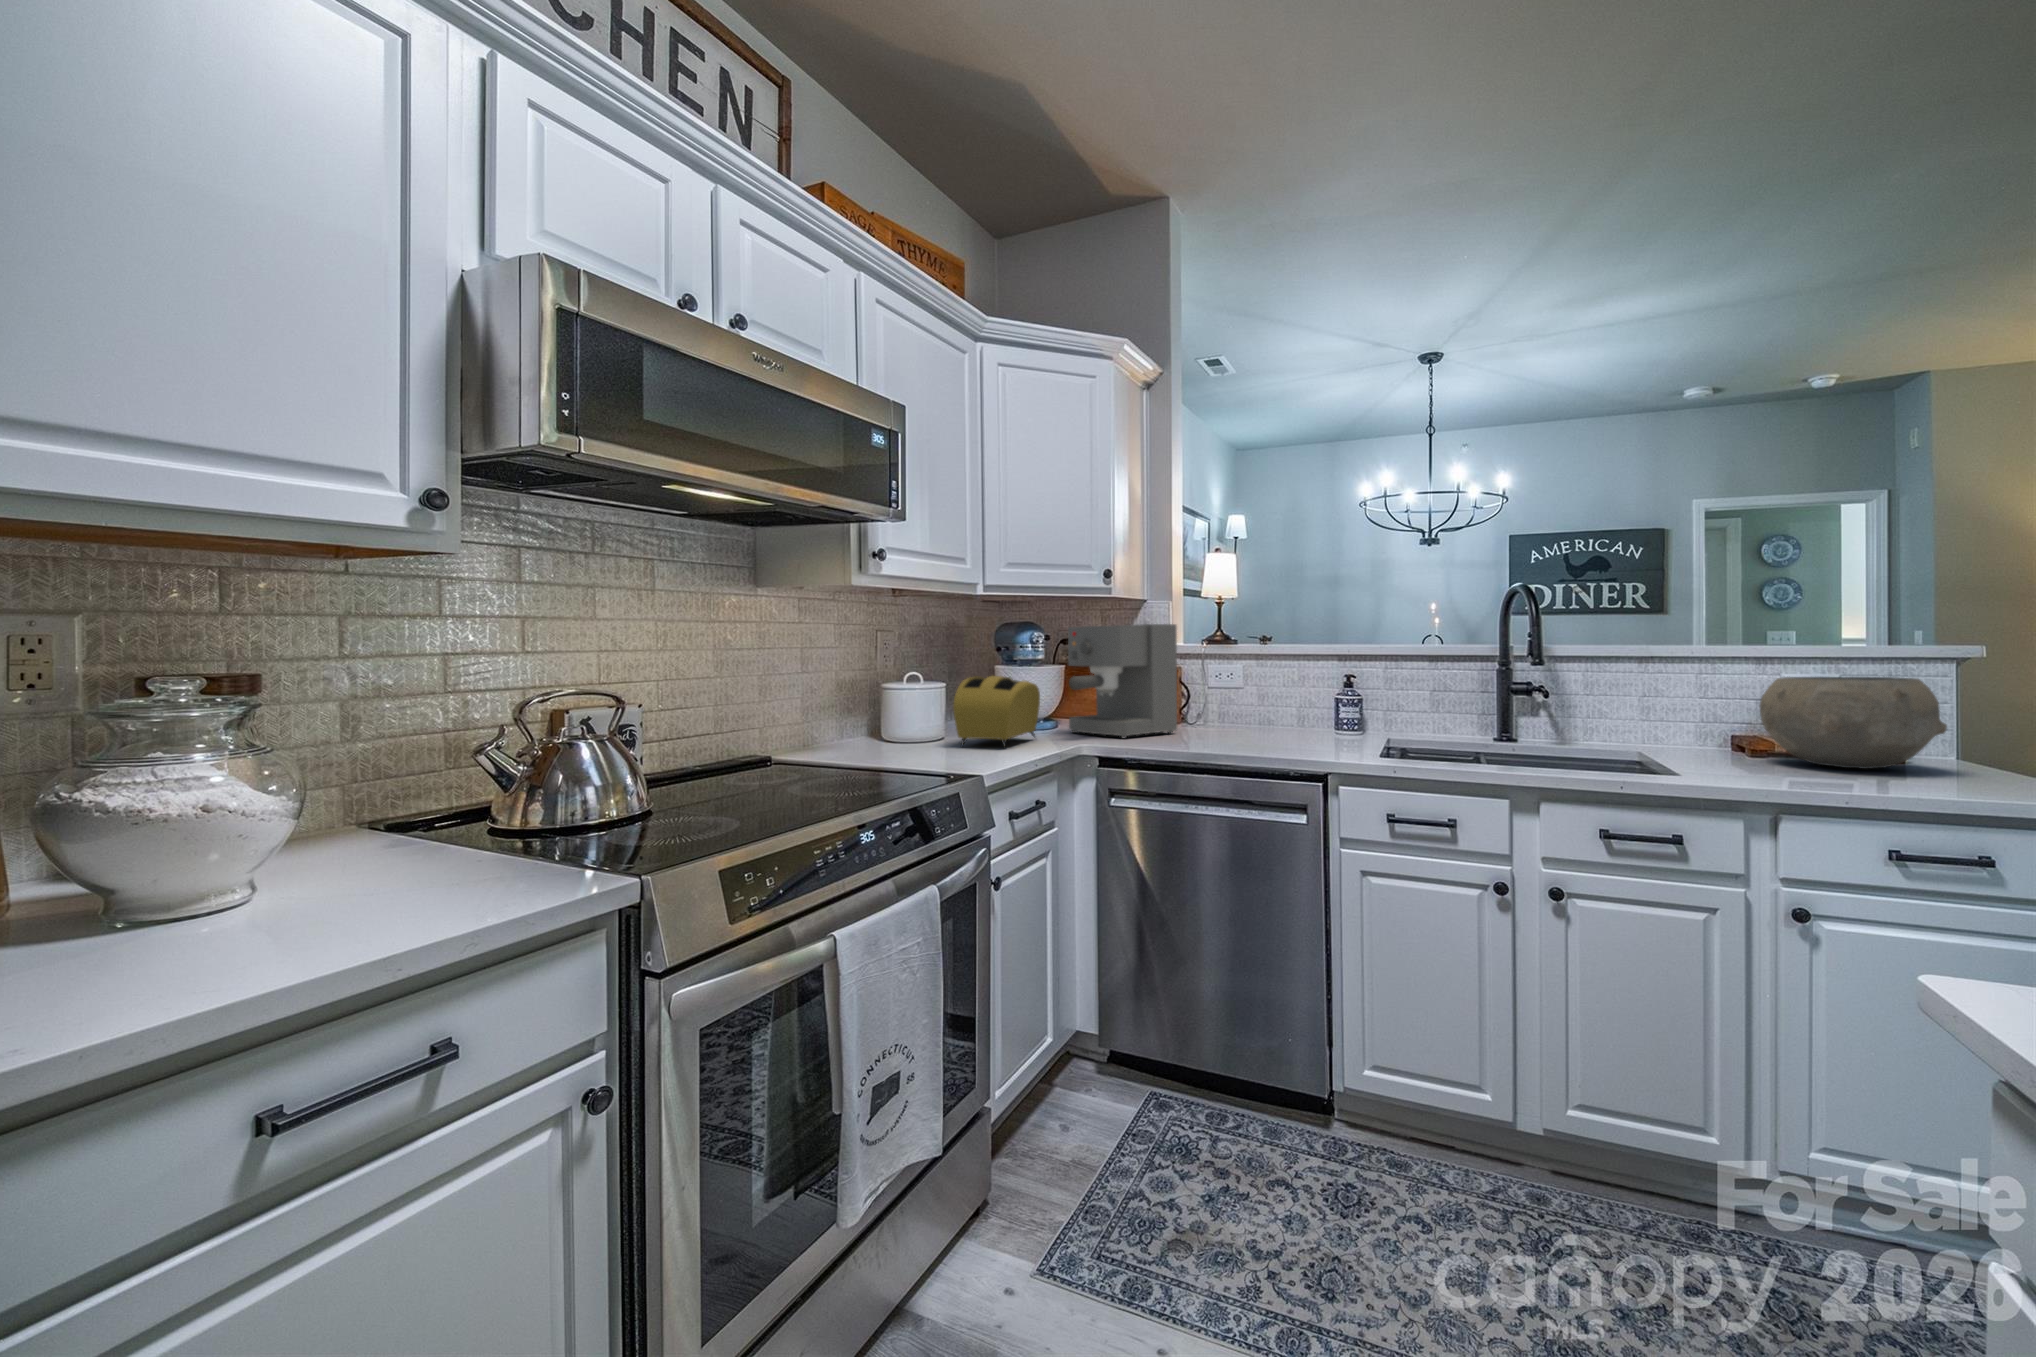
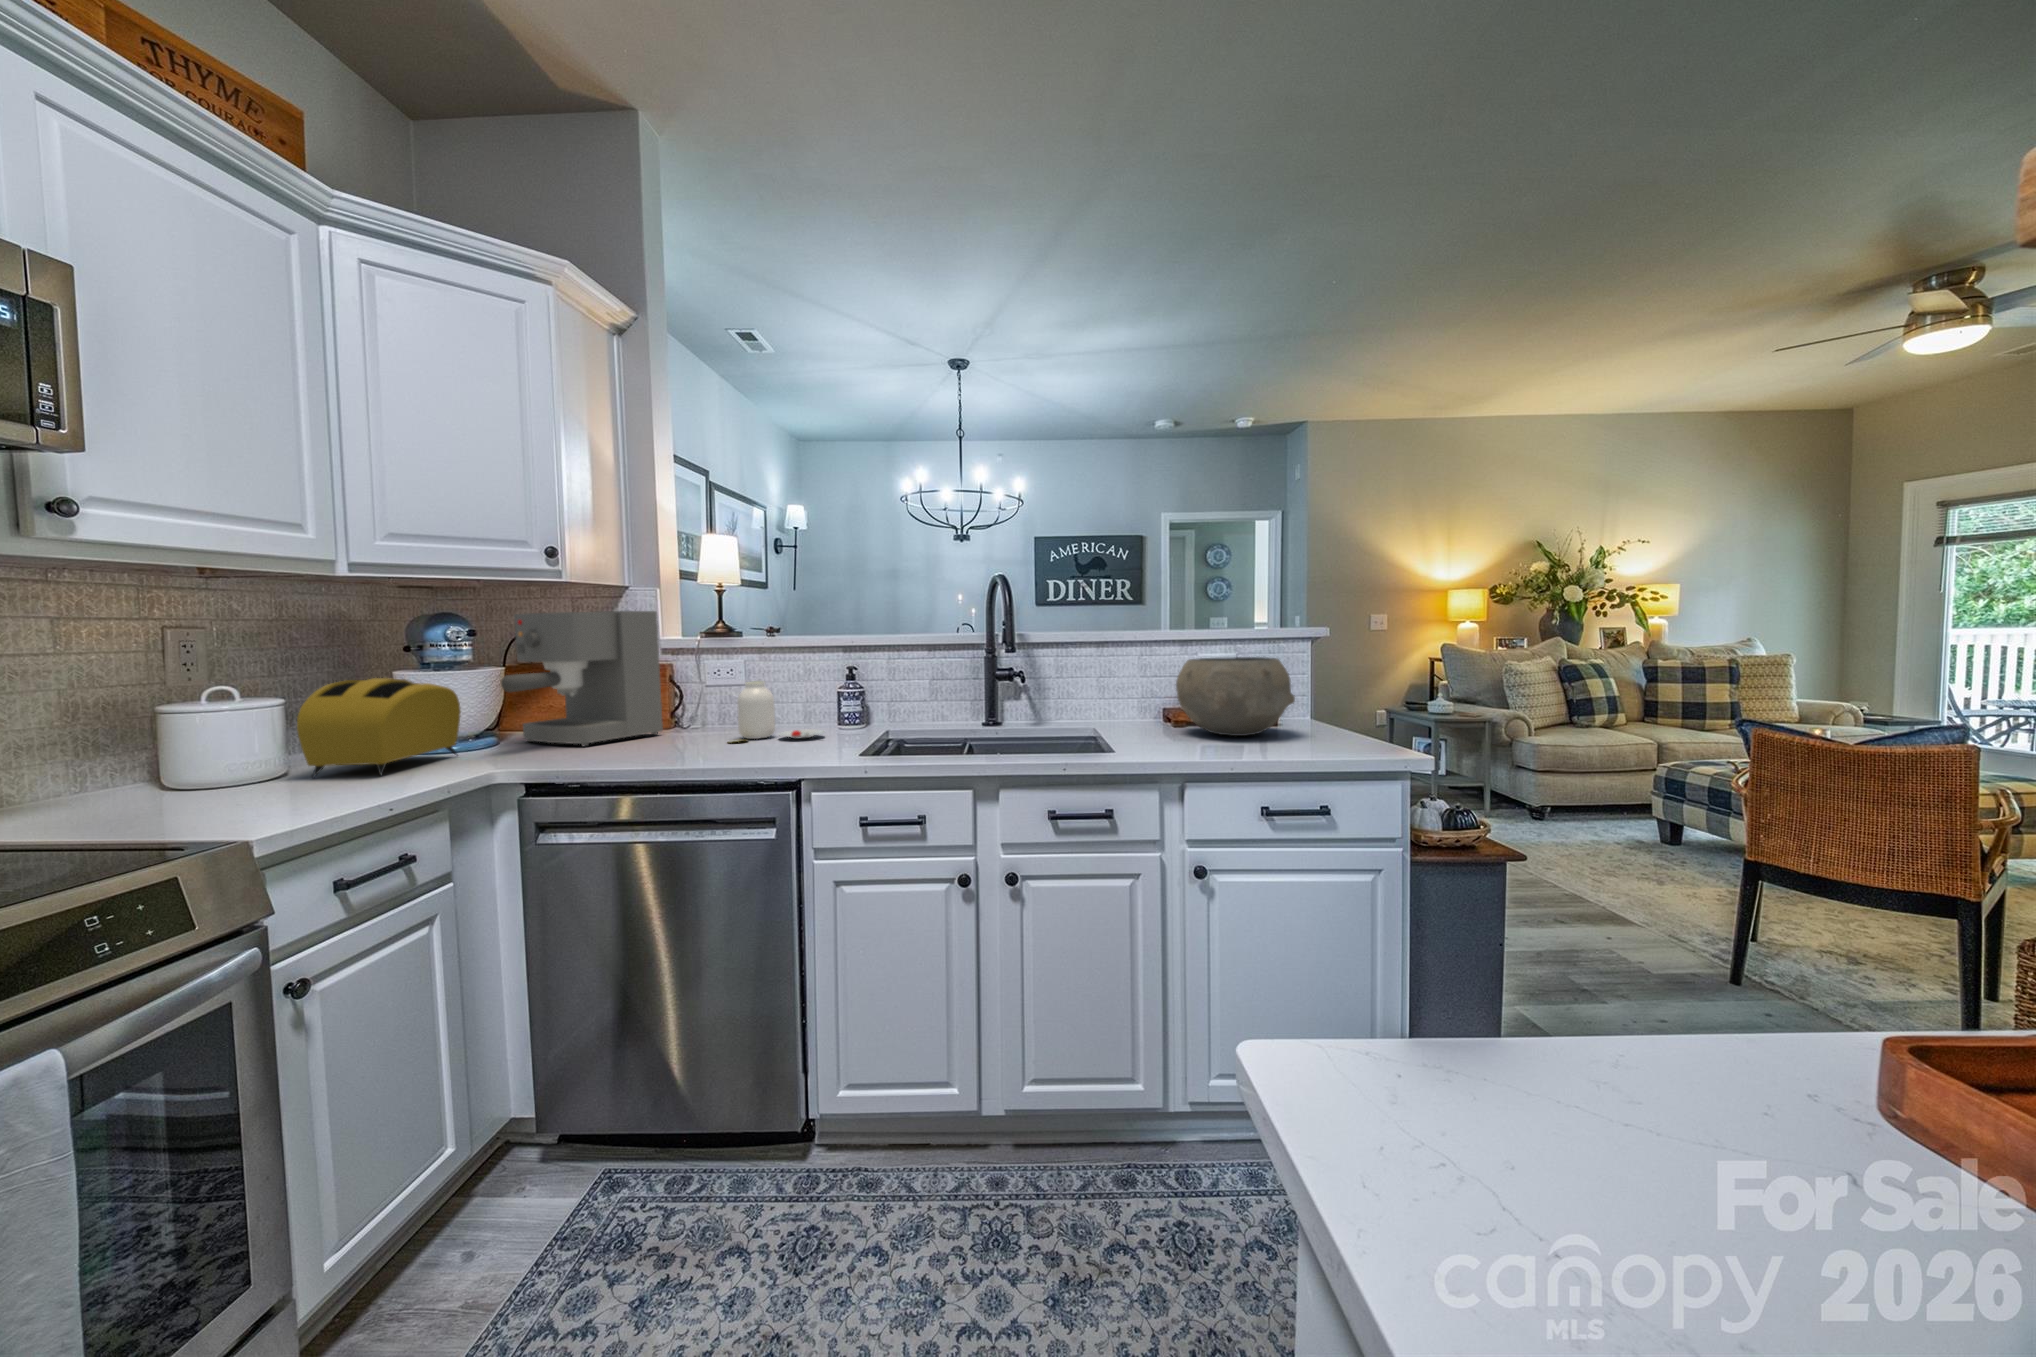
jar: none [1243,689,1334,743] -> present [727,681,824,743]

